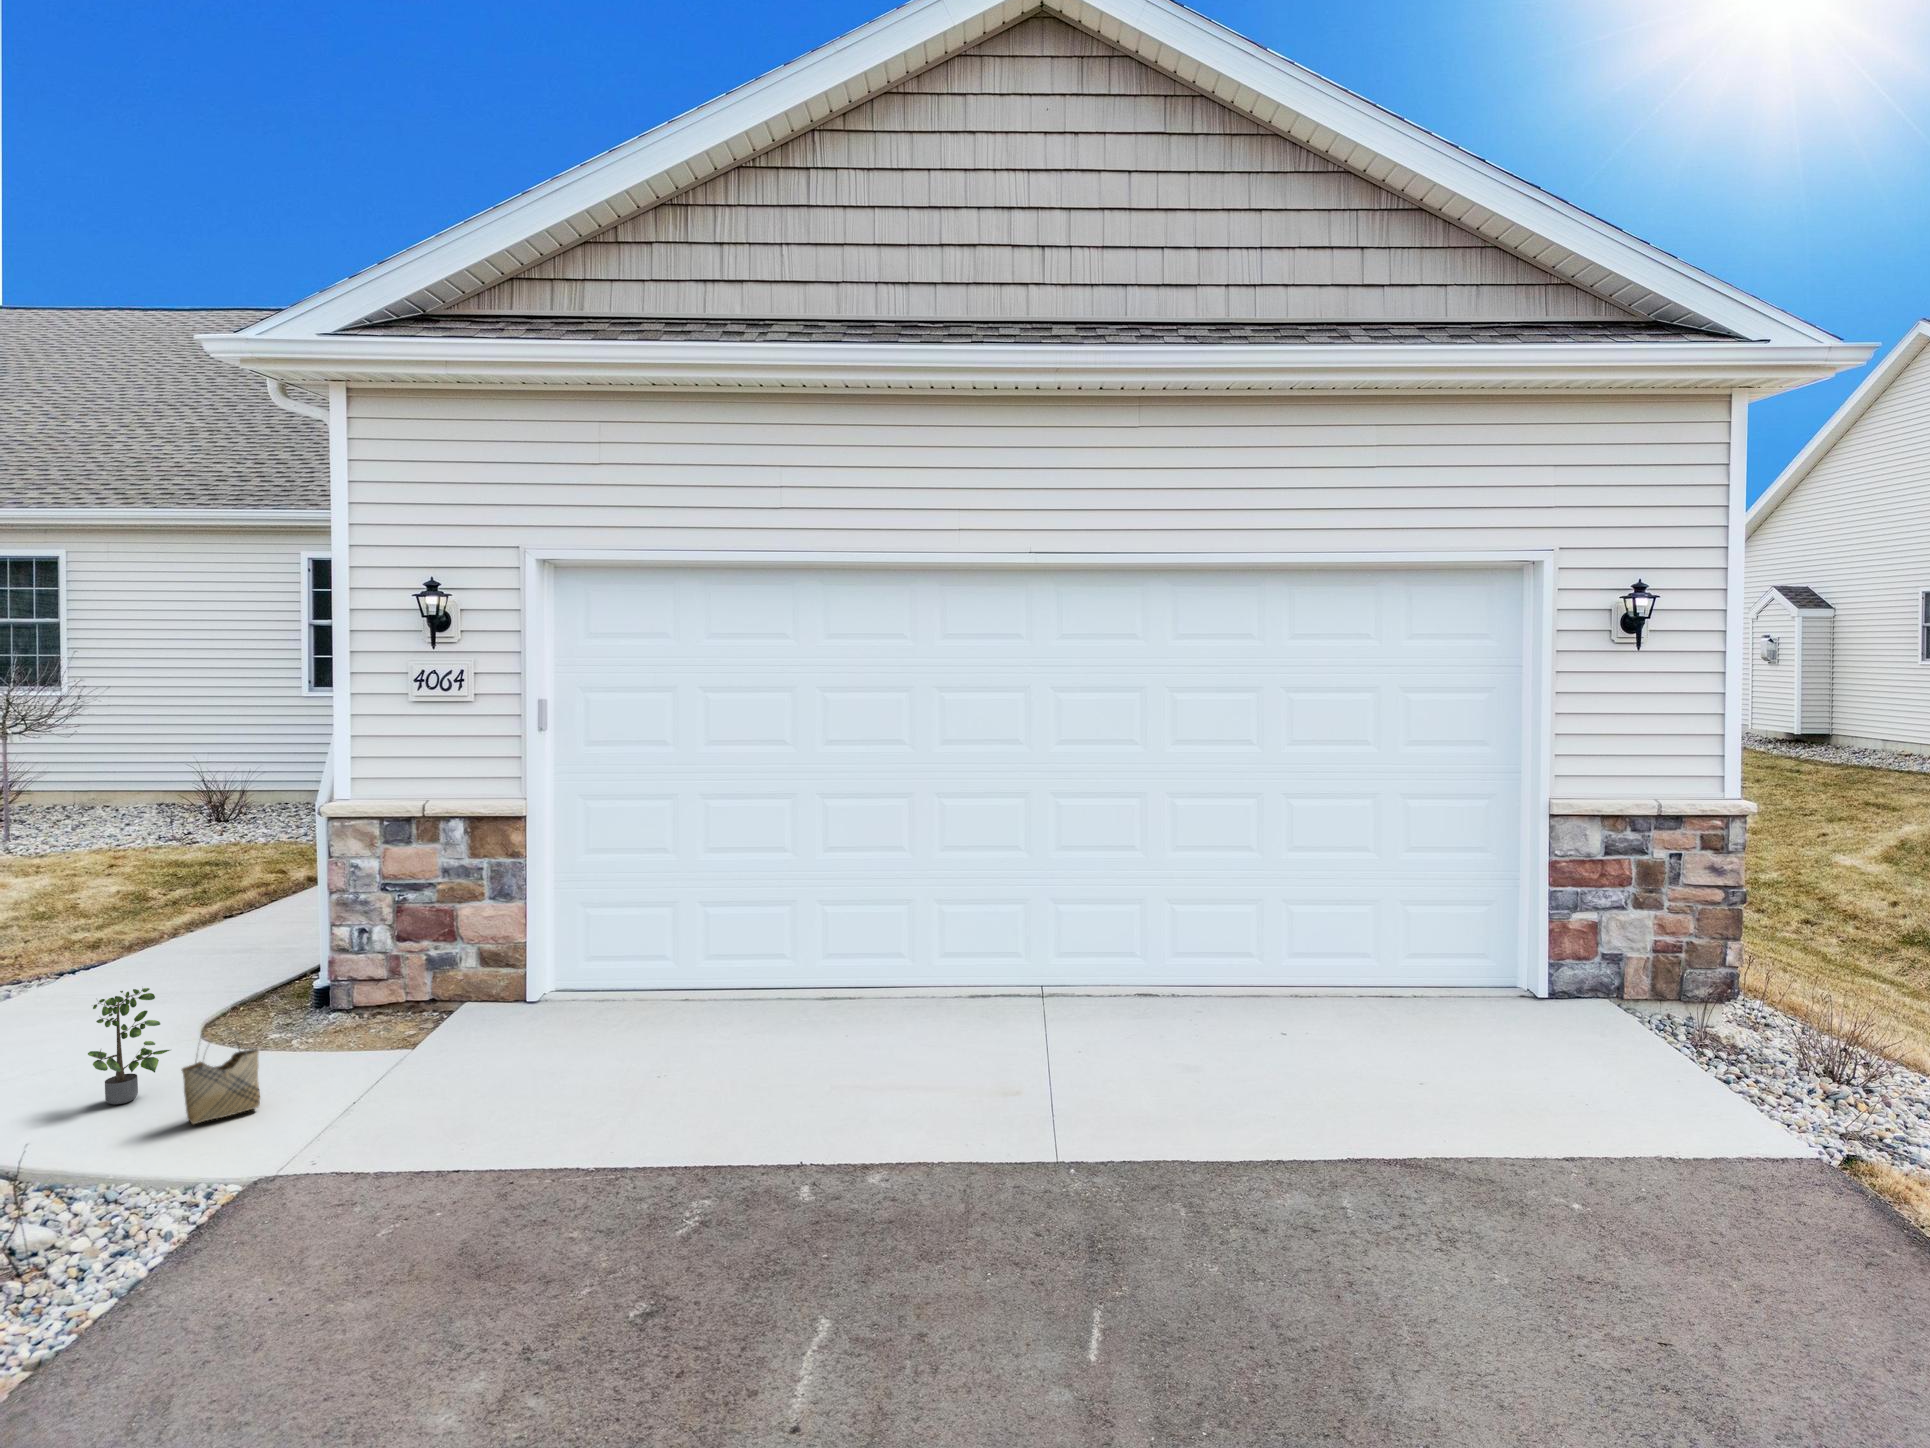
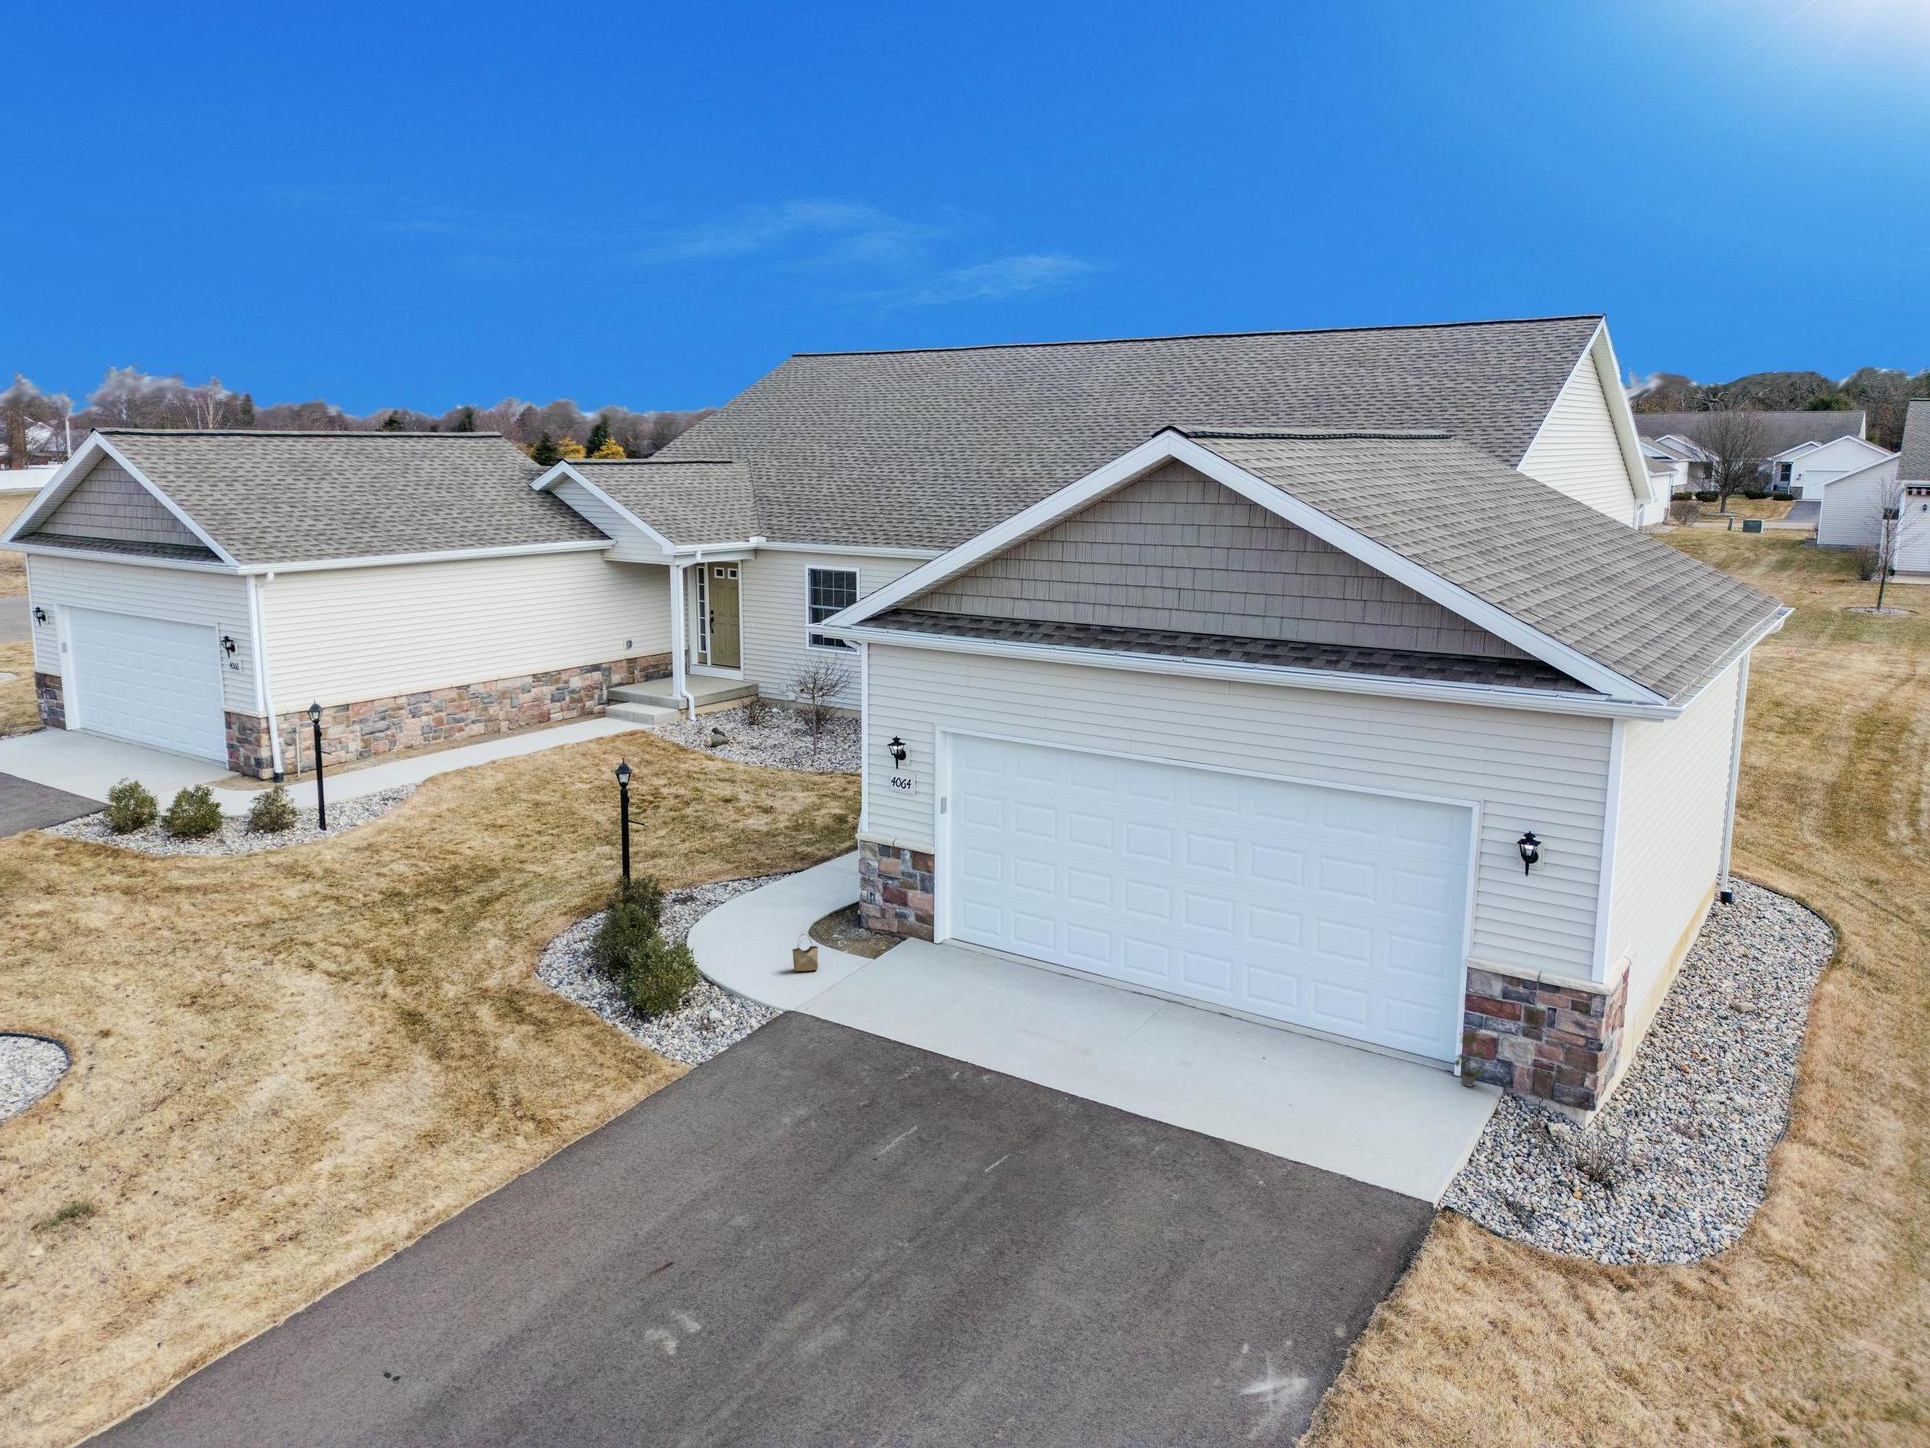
potted plant: present [88,988,170,1105] -> present [1455,1033,1488,1086]

